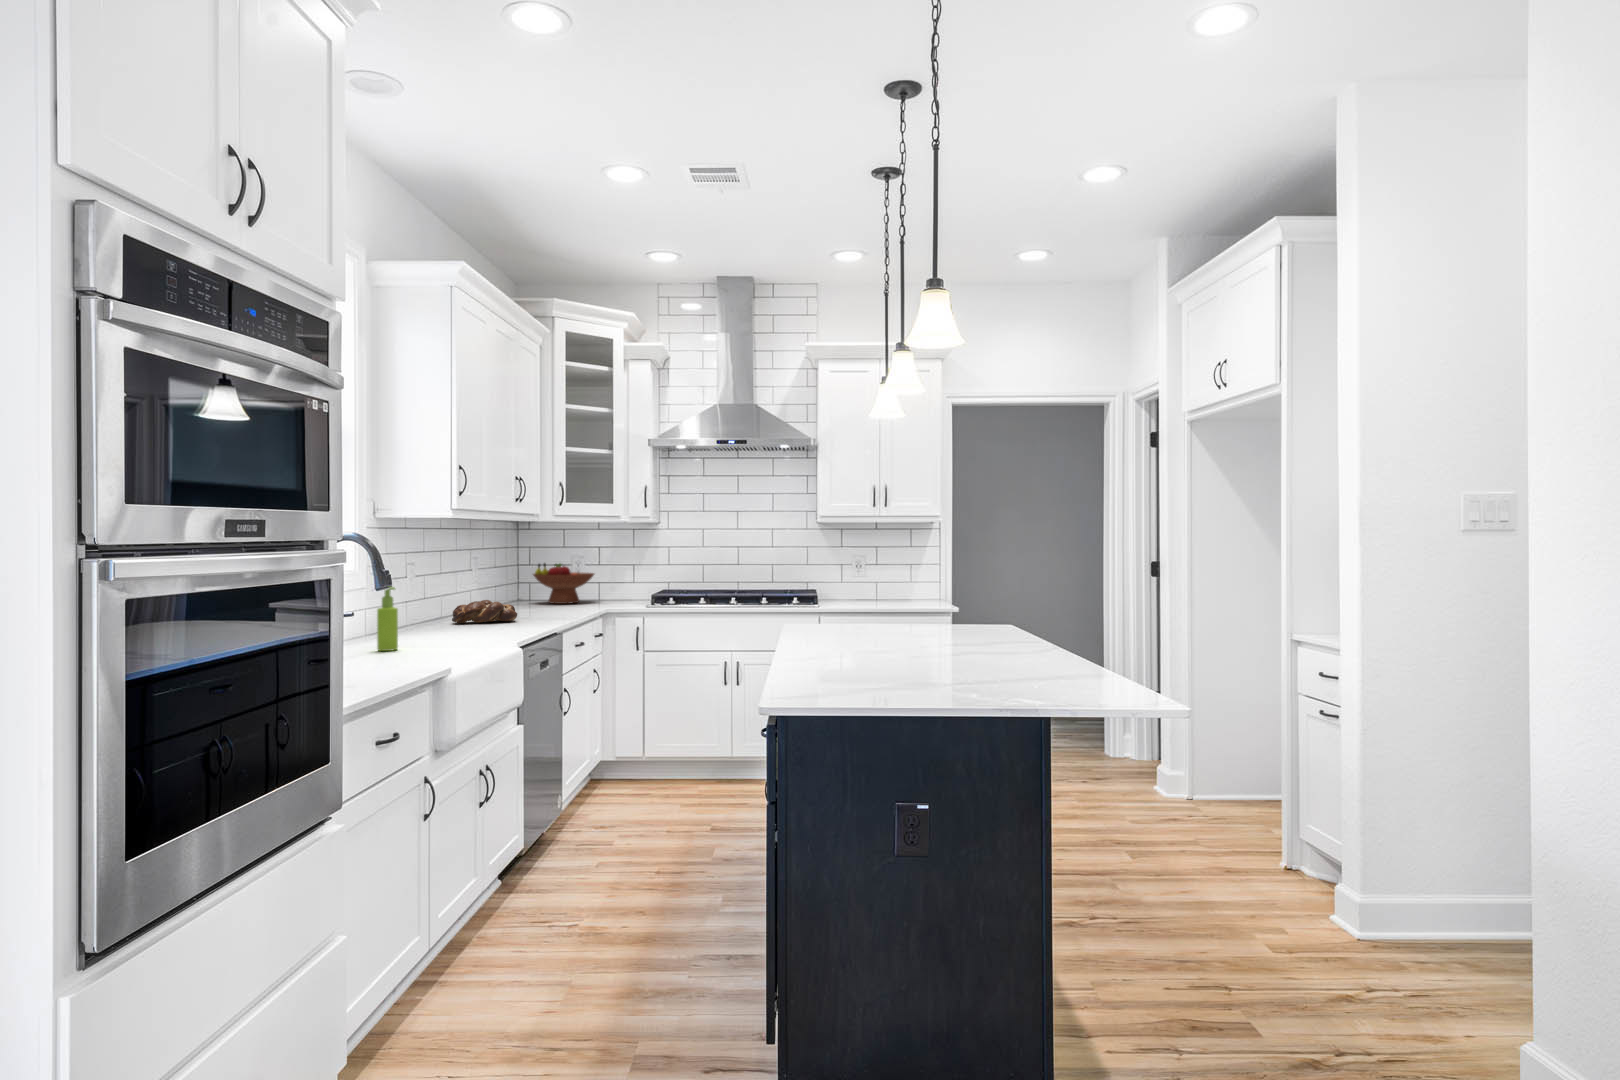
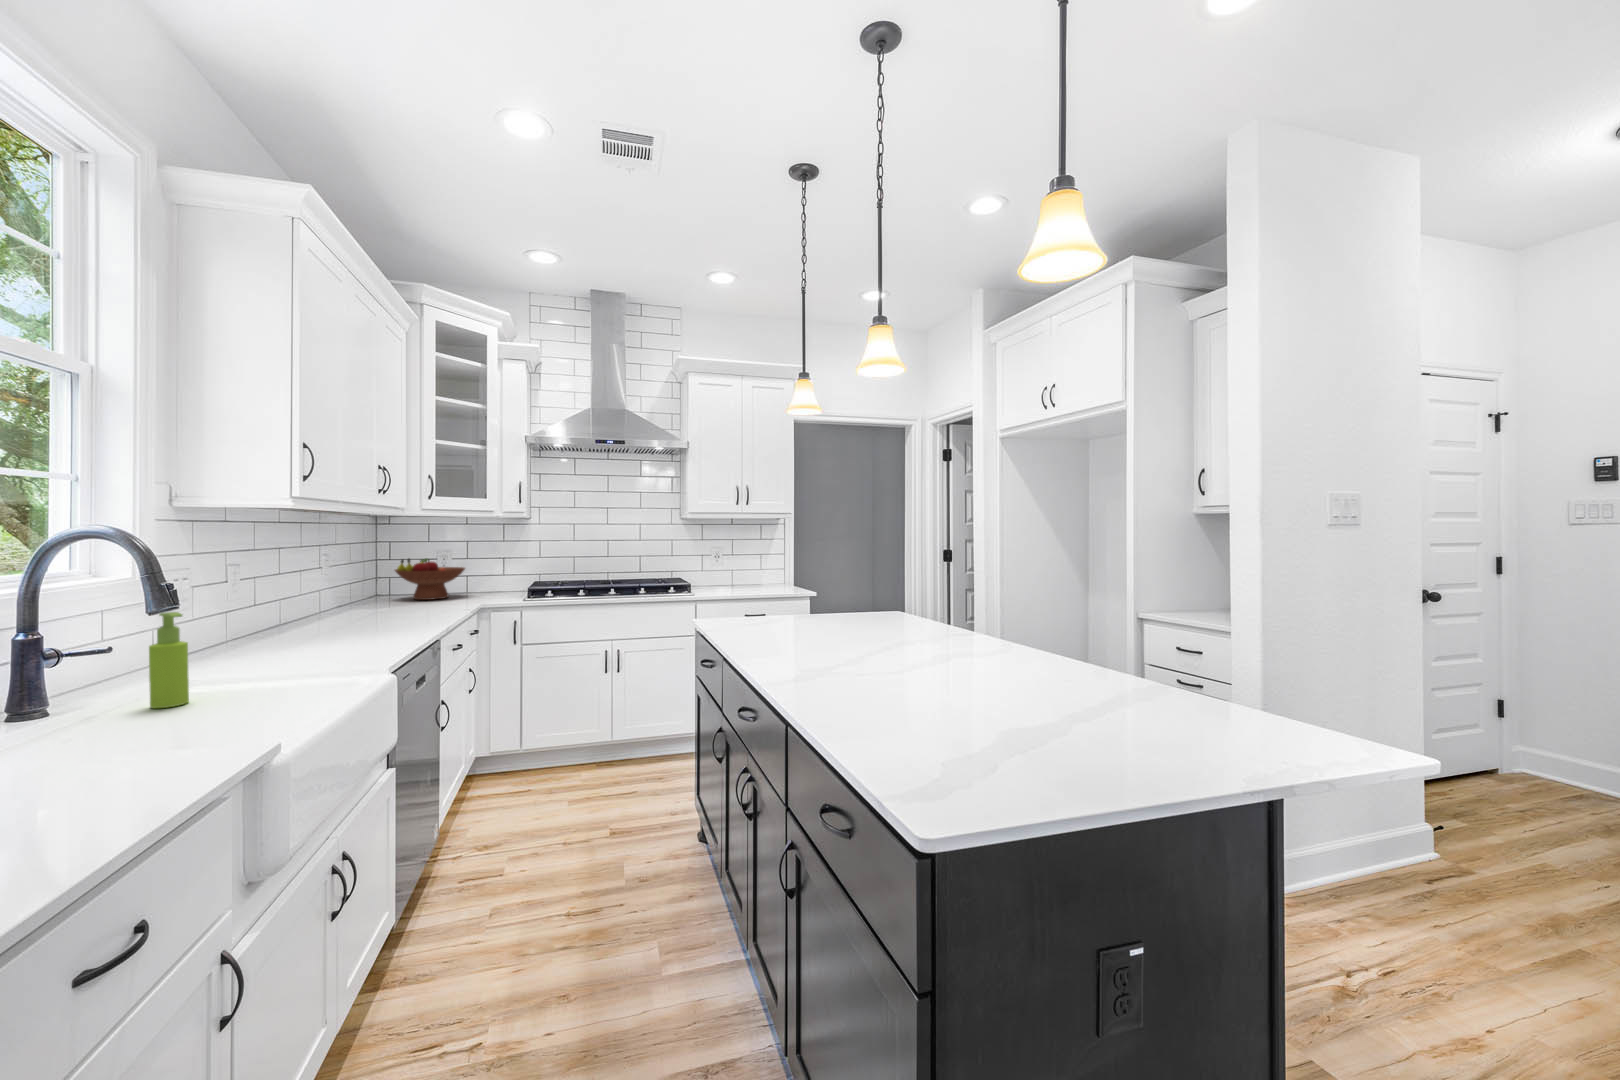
bread loaf: present [452,600,517,623] -> none [290,607,381,637]

